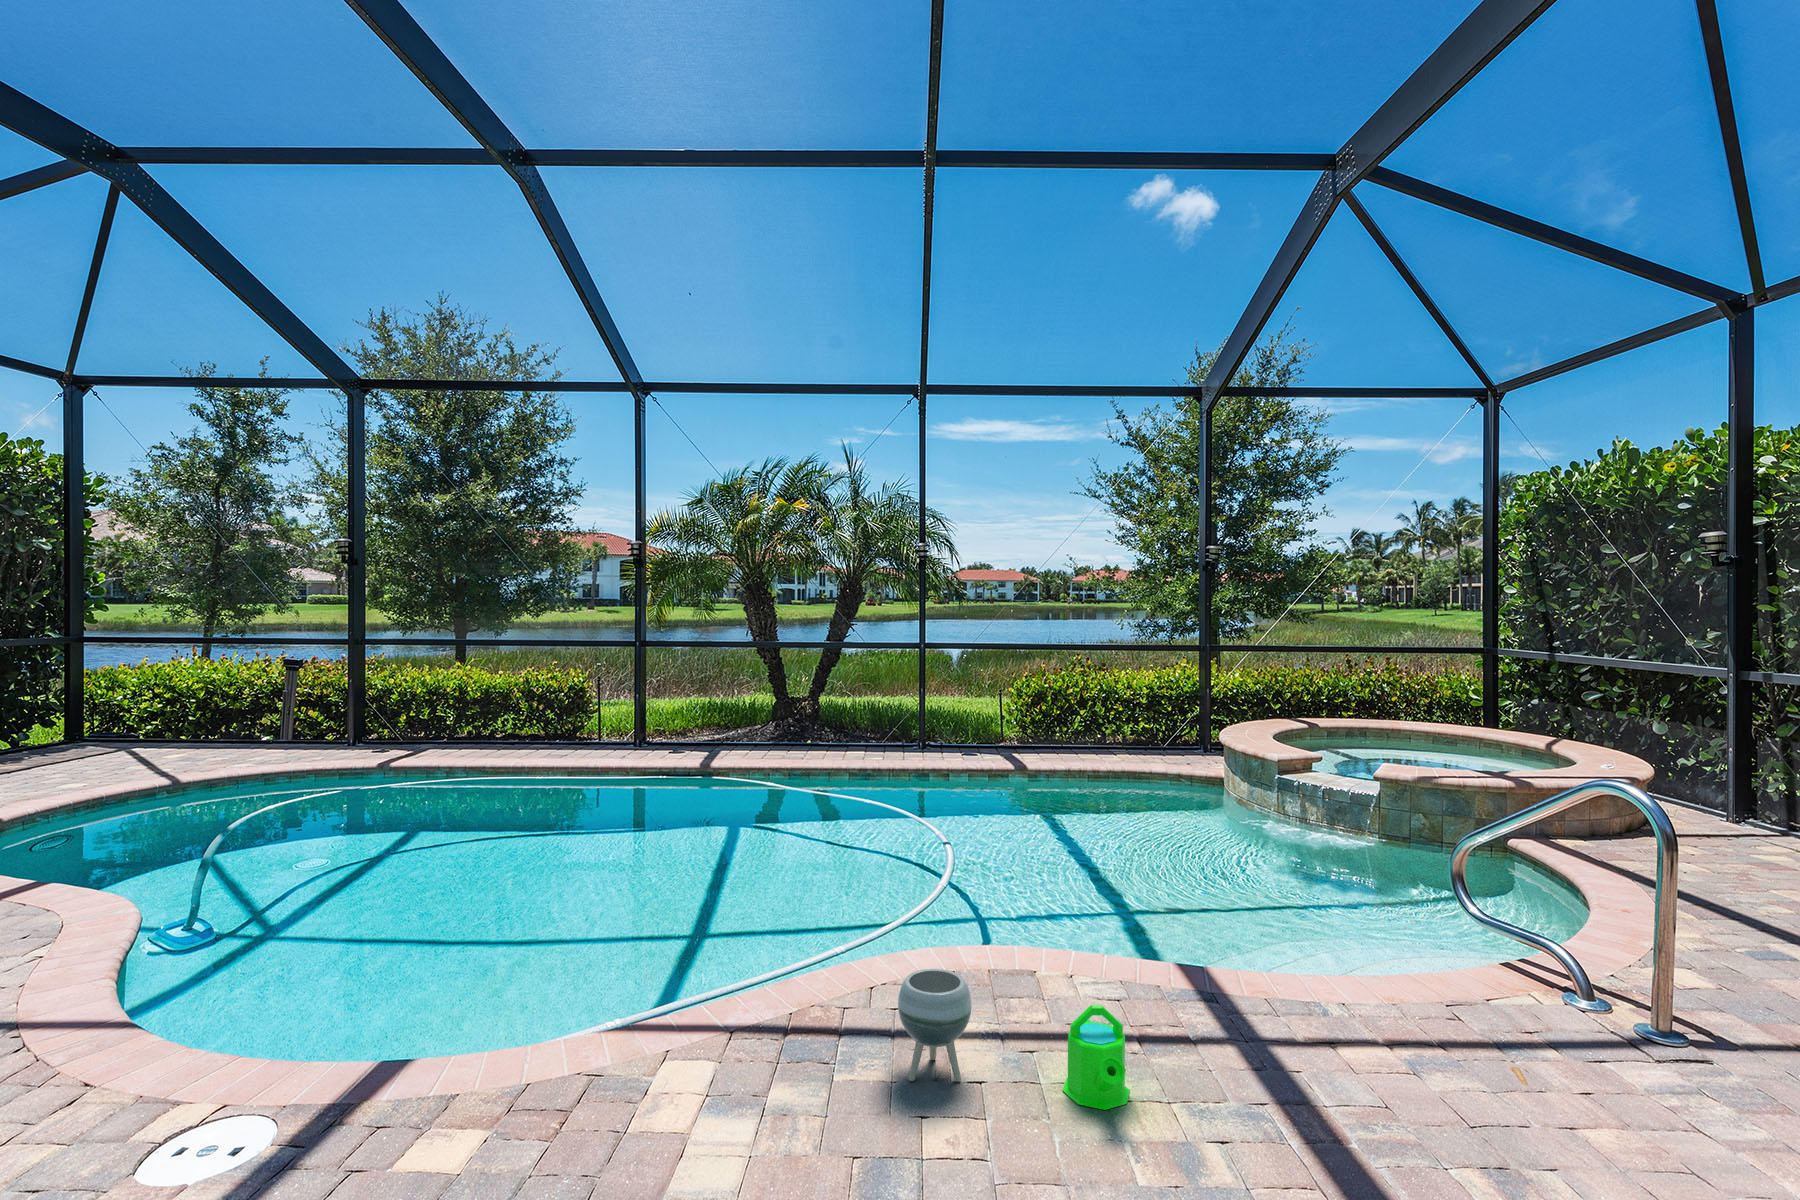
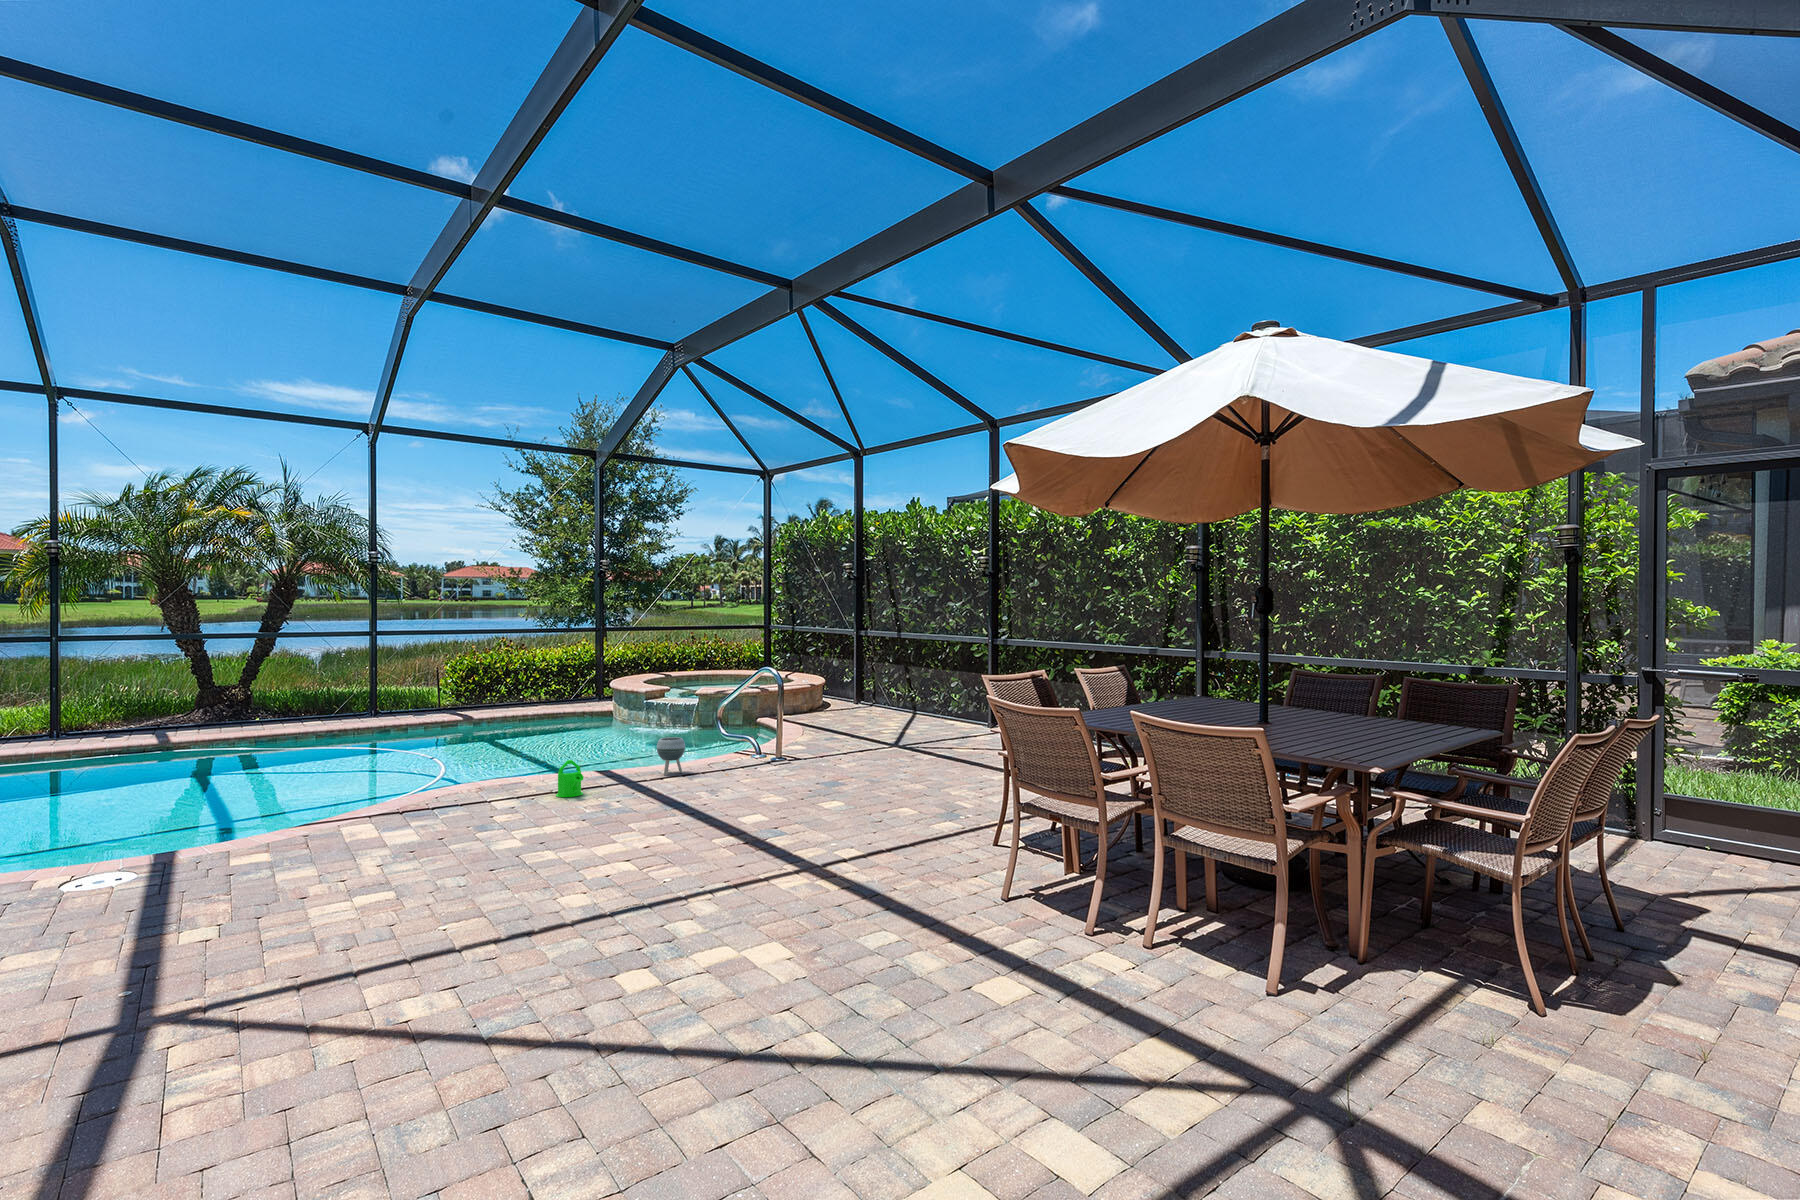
planter: present [898,969,972,1082] -> present [657,737,685,775]

